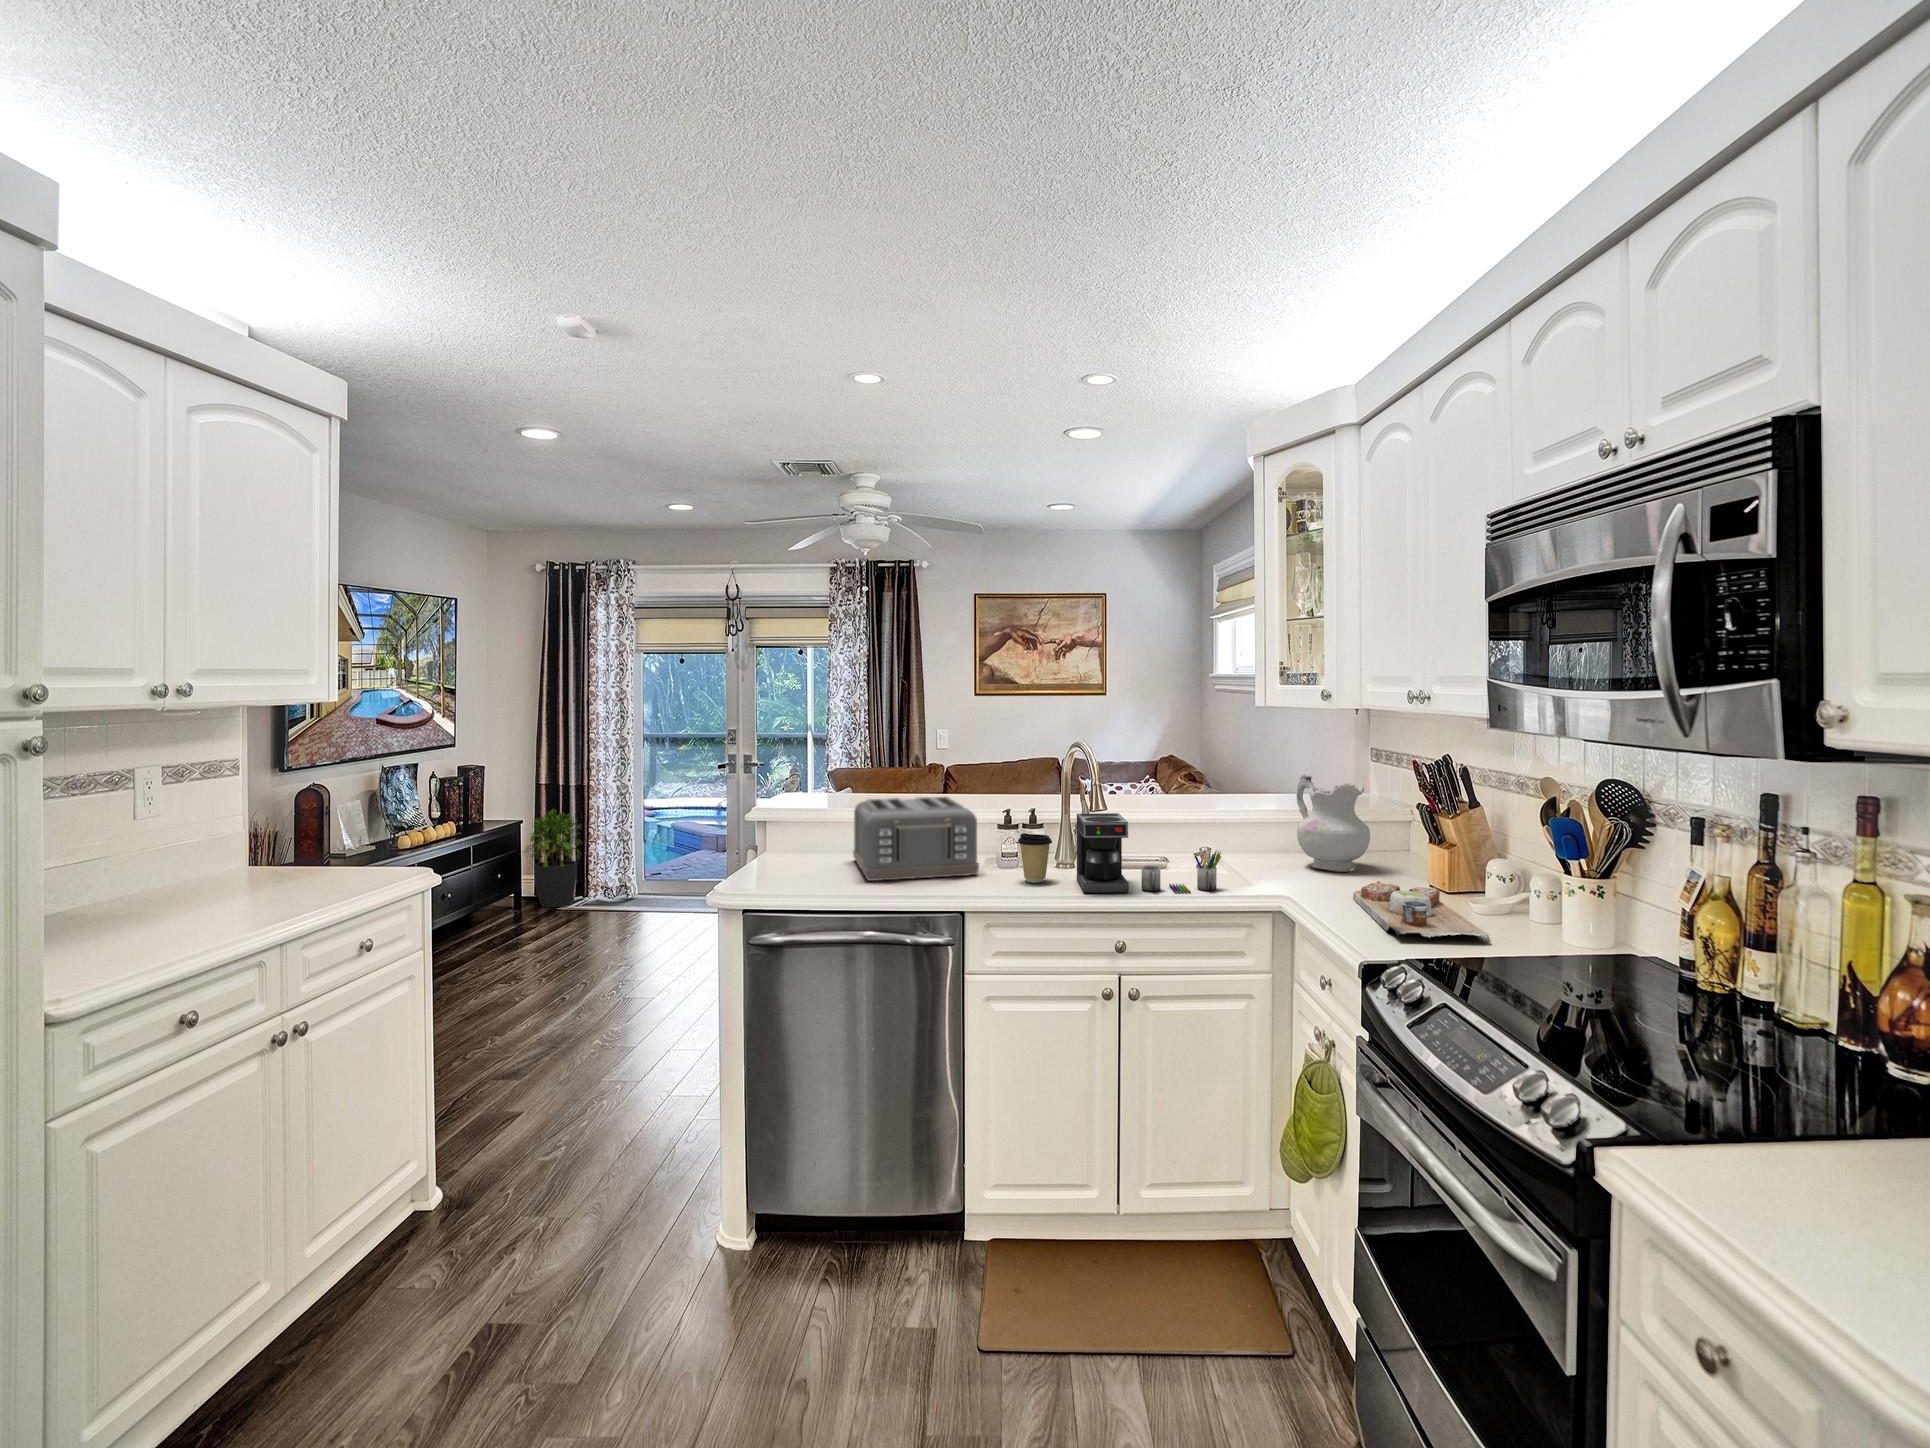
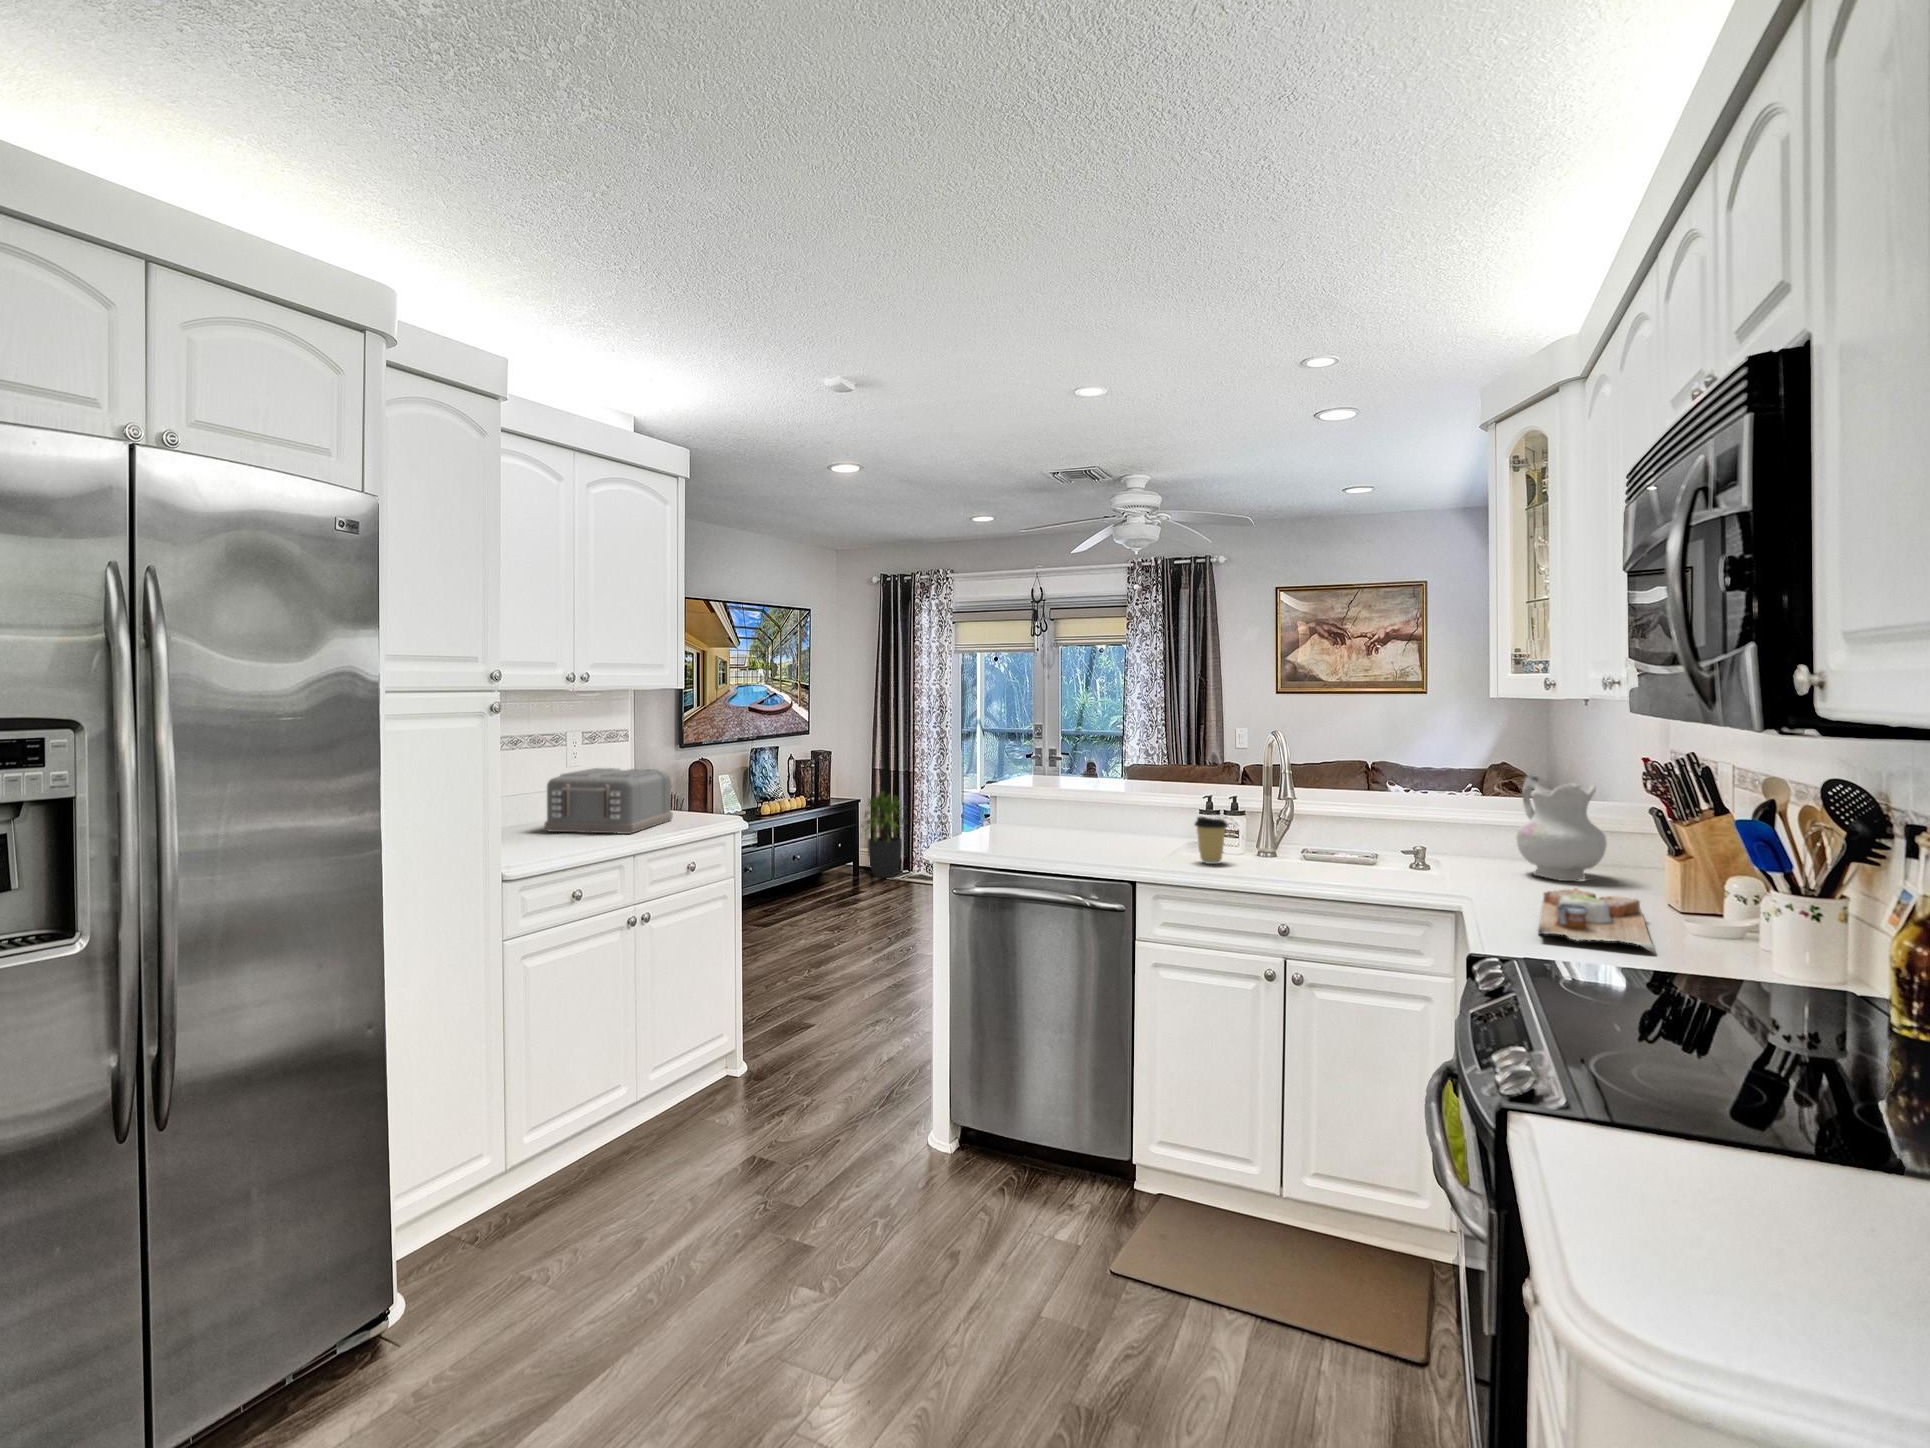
toaster: present [853,797,979,881] -> present [544,768,673,834]
coffee maker: present [1077,813,1221,893] -> none [1247,801,1399,884]

